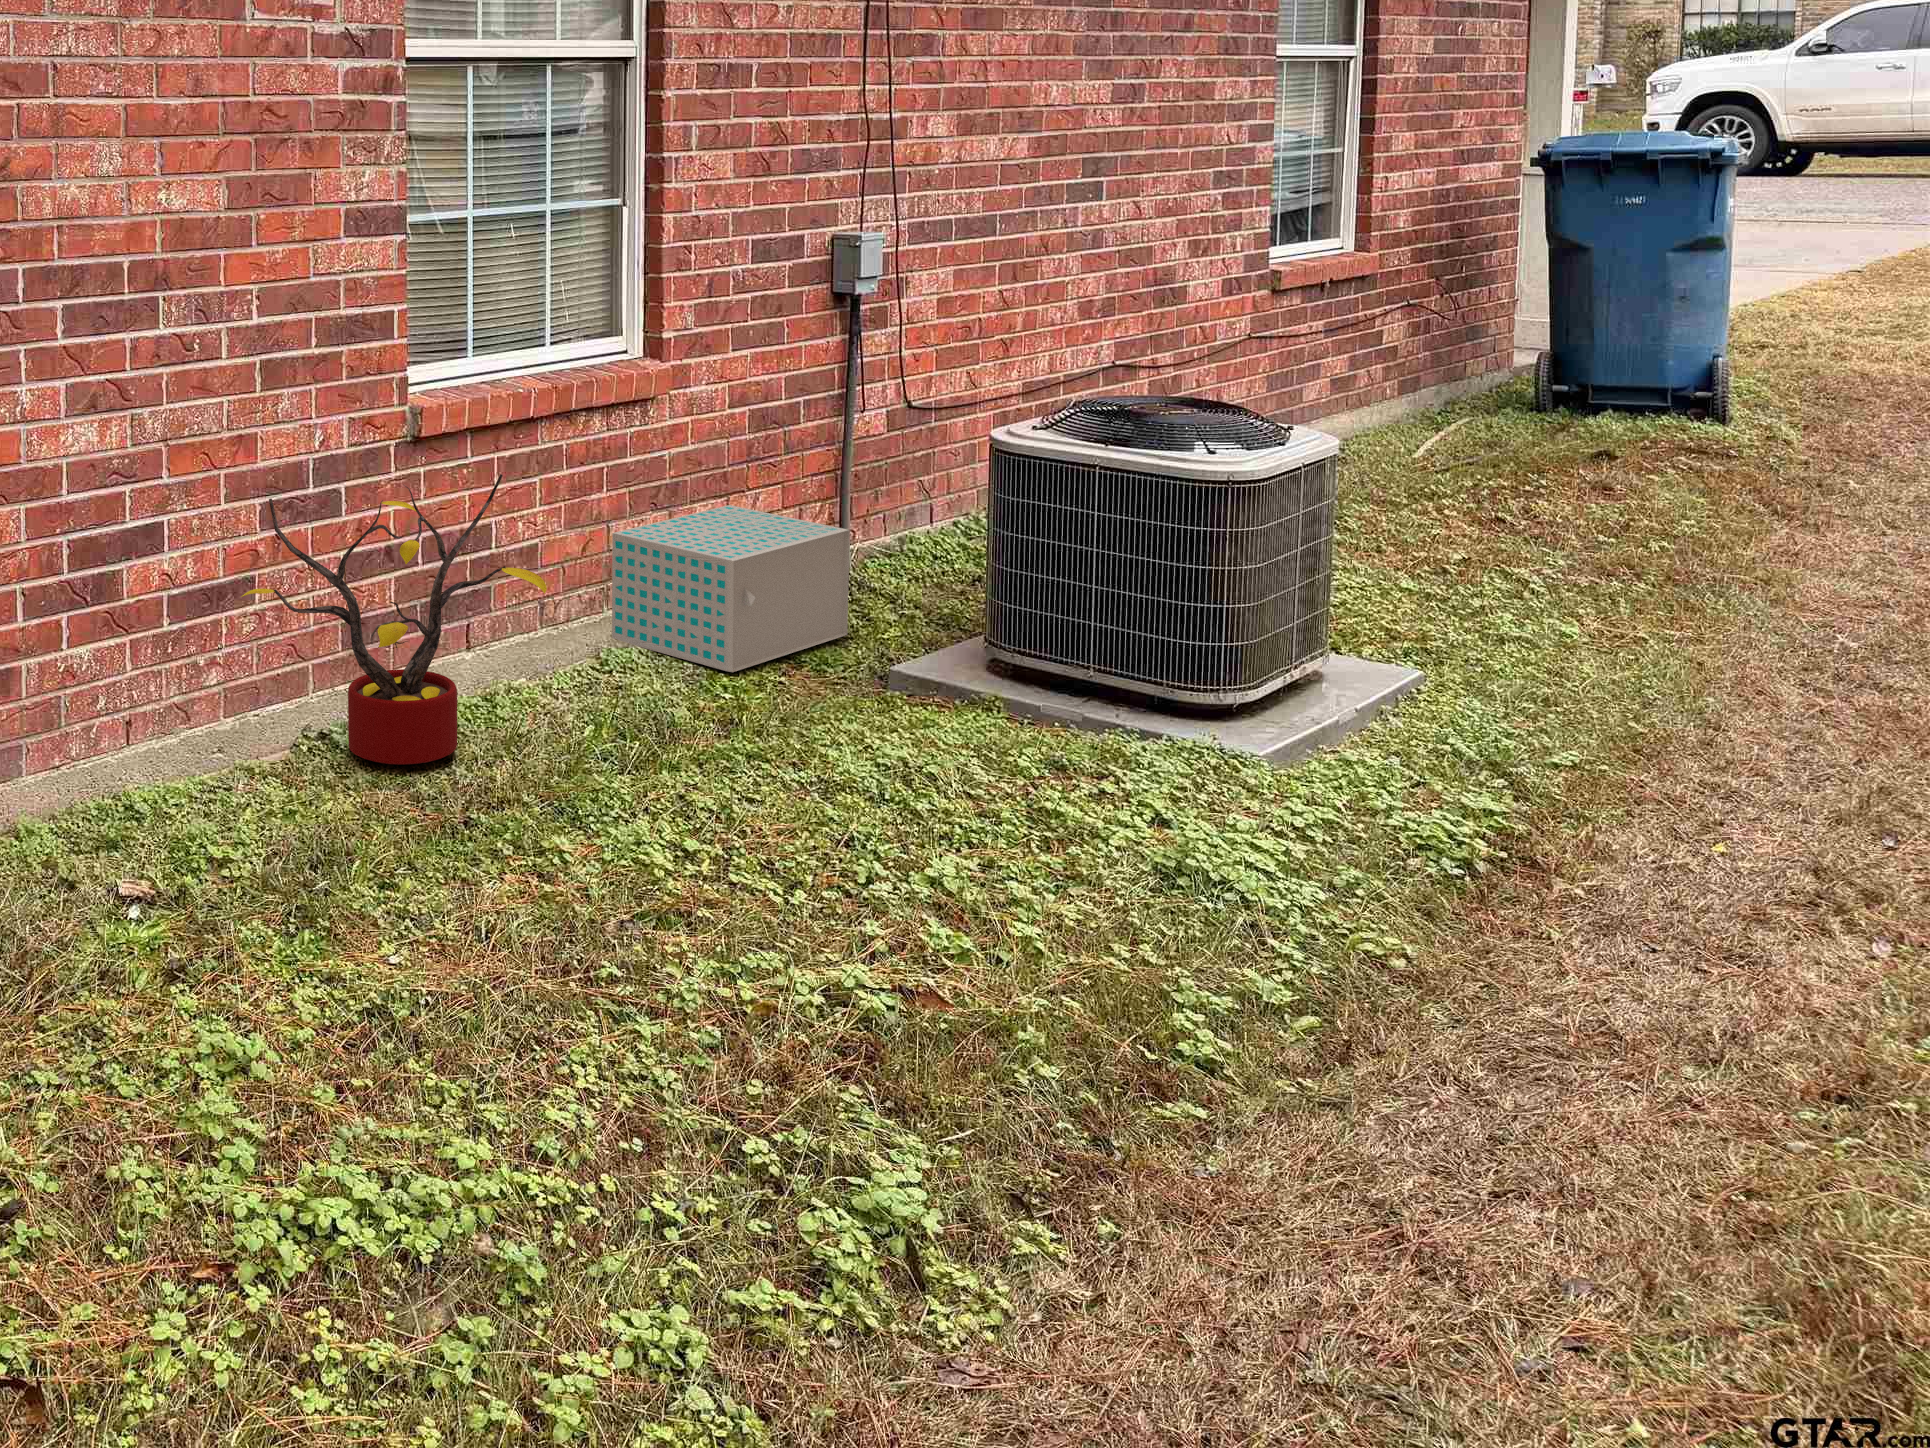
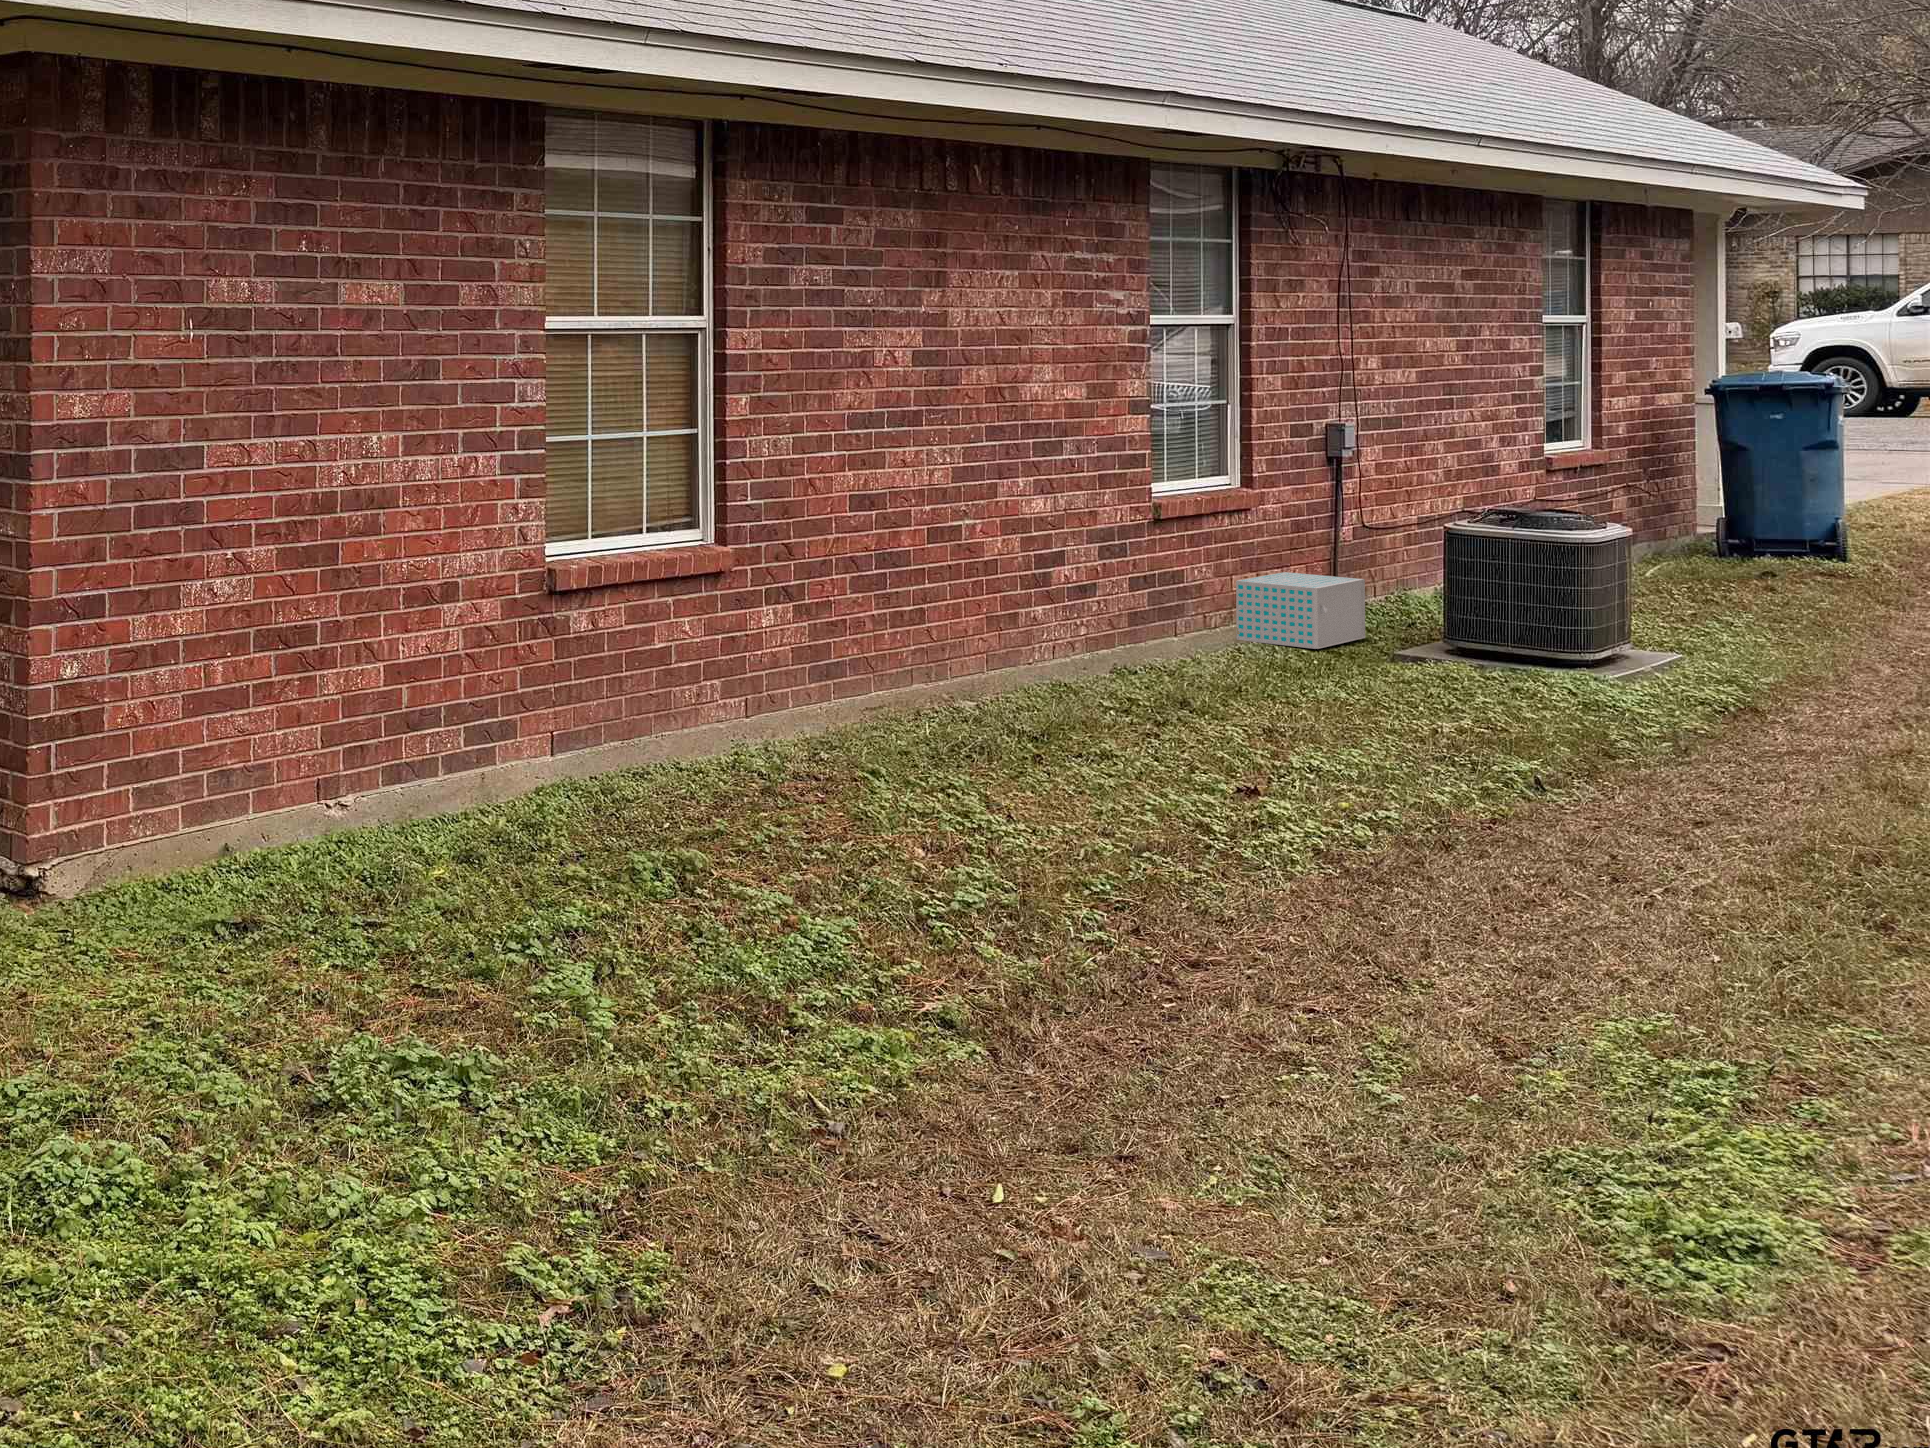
decorative plant: present [241,474,547,765] -> none [1102,533,1249,672]

